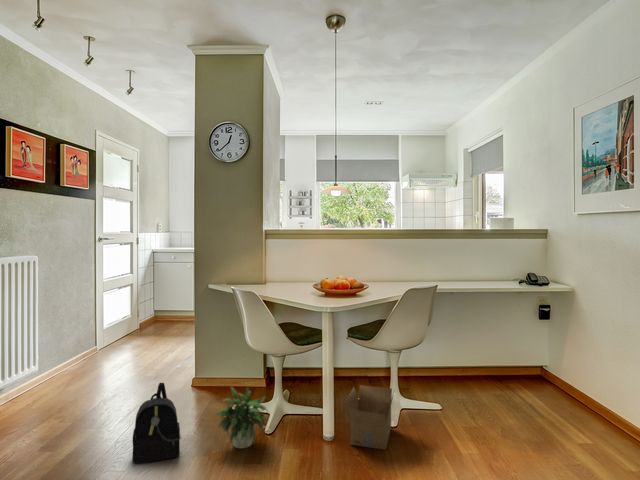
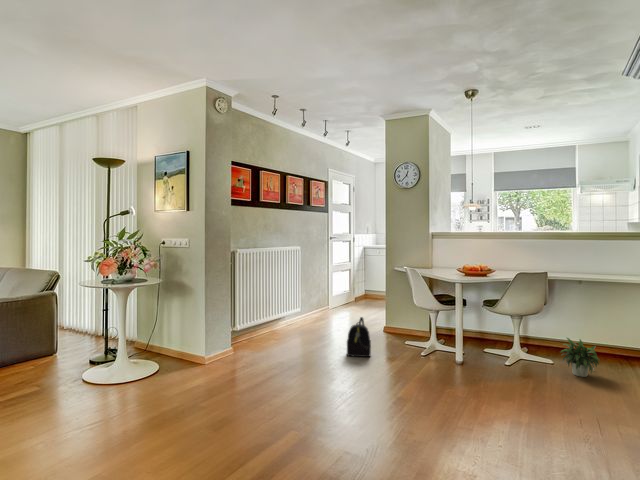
cardboard box: present [345,385,393,450] -> none [470,337,511,375]
potted plant: present [216,387,267,448] -> present [562,338,600,377]

